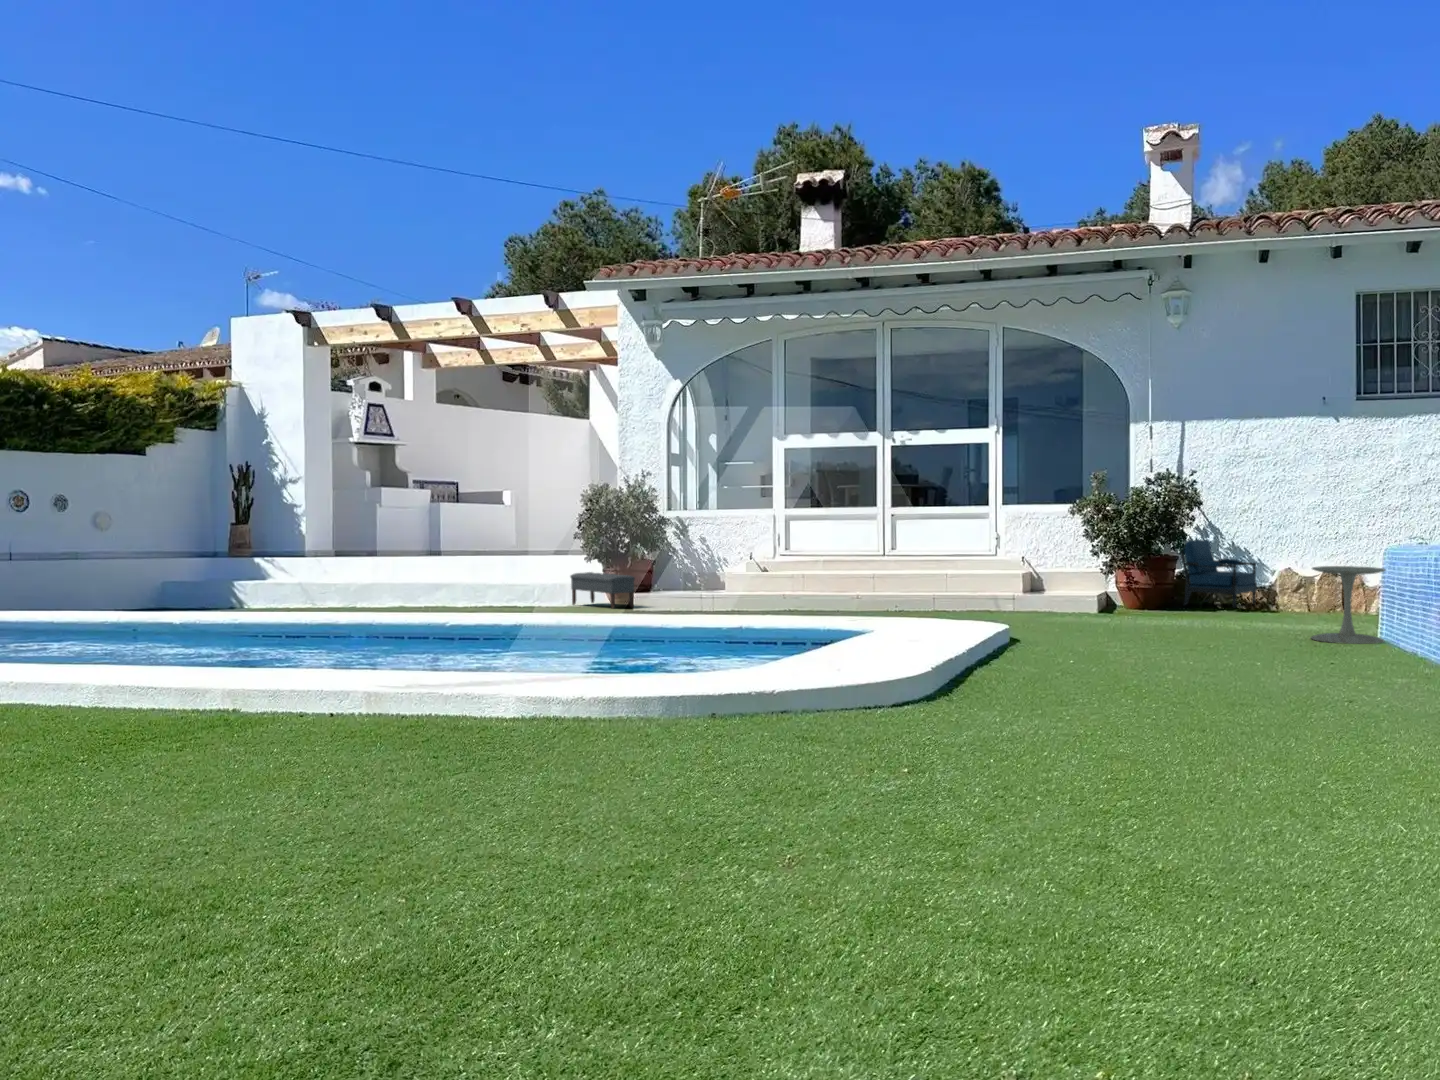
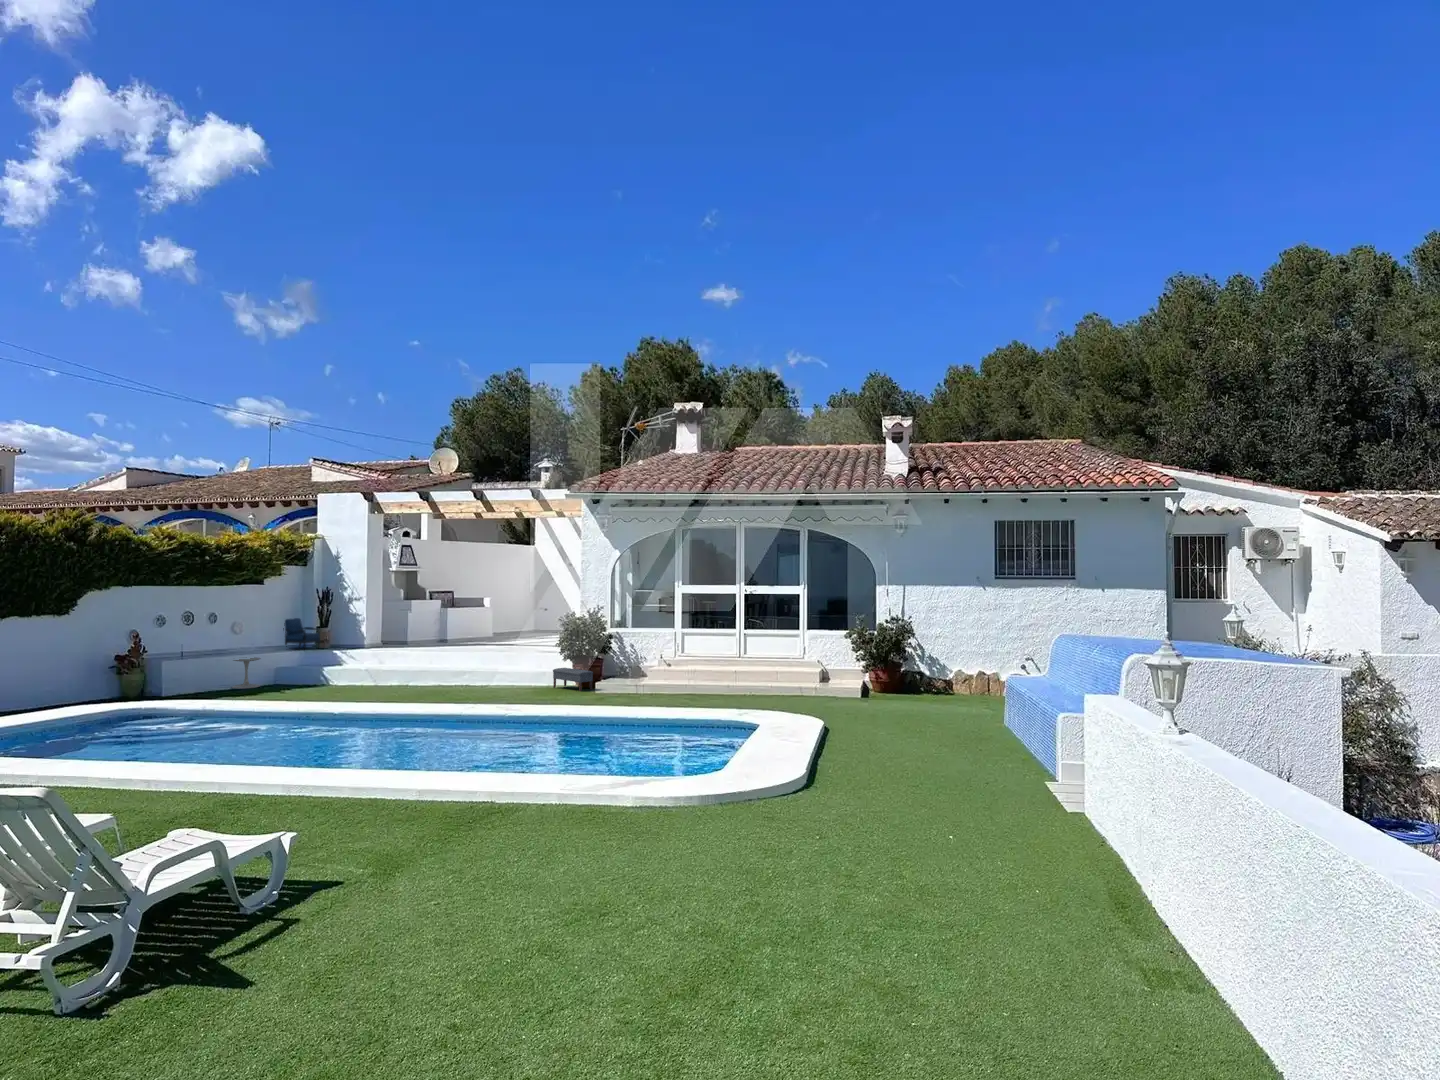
chair: present [1180,540,1257,608] -> present [283,618,320,649]
pedestal table: present [1311,566,1386,644] -> present [232,657,261,689]

